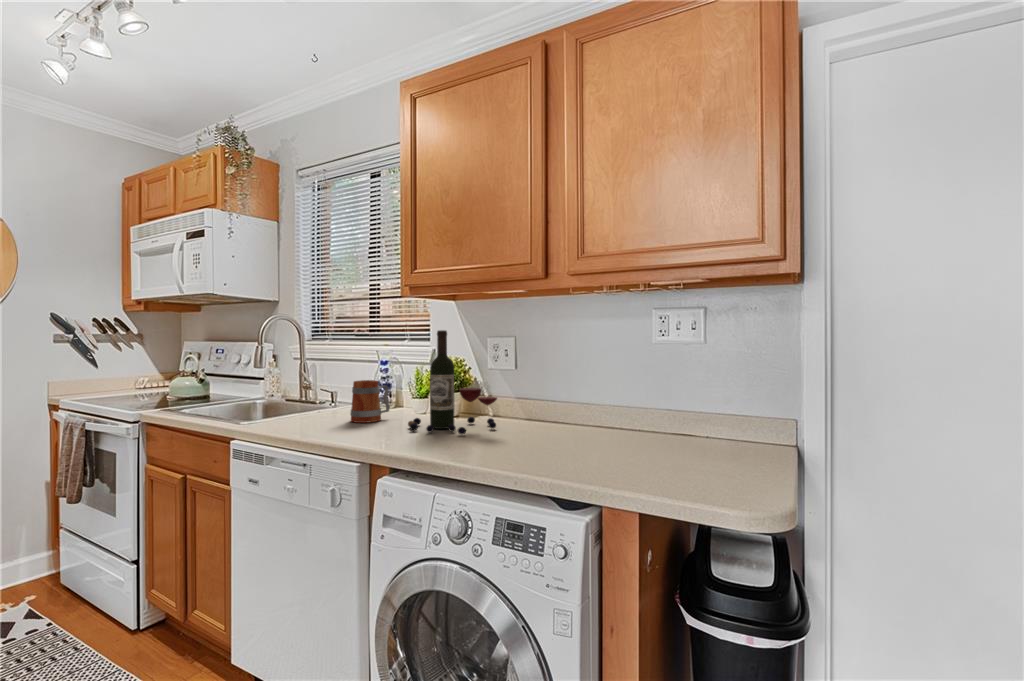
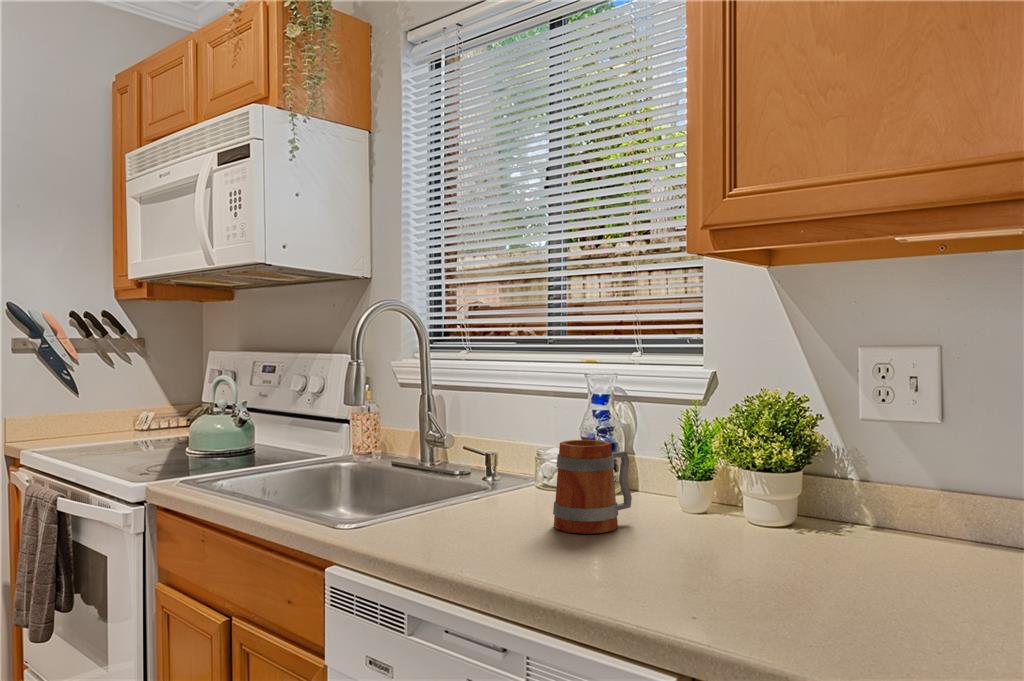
wine bottle: present [408,330,497,434] -> none [697,336,943,590]

